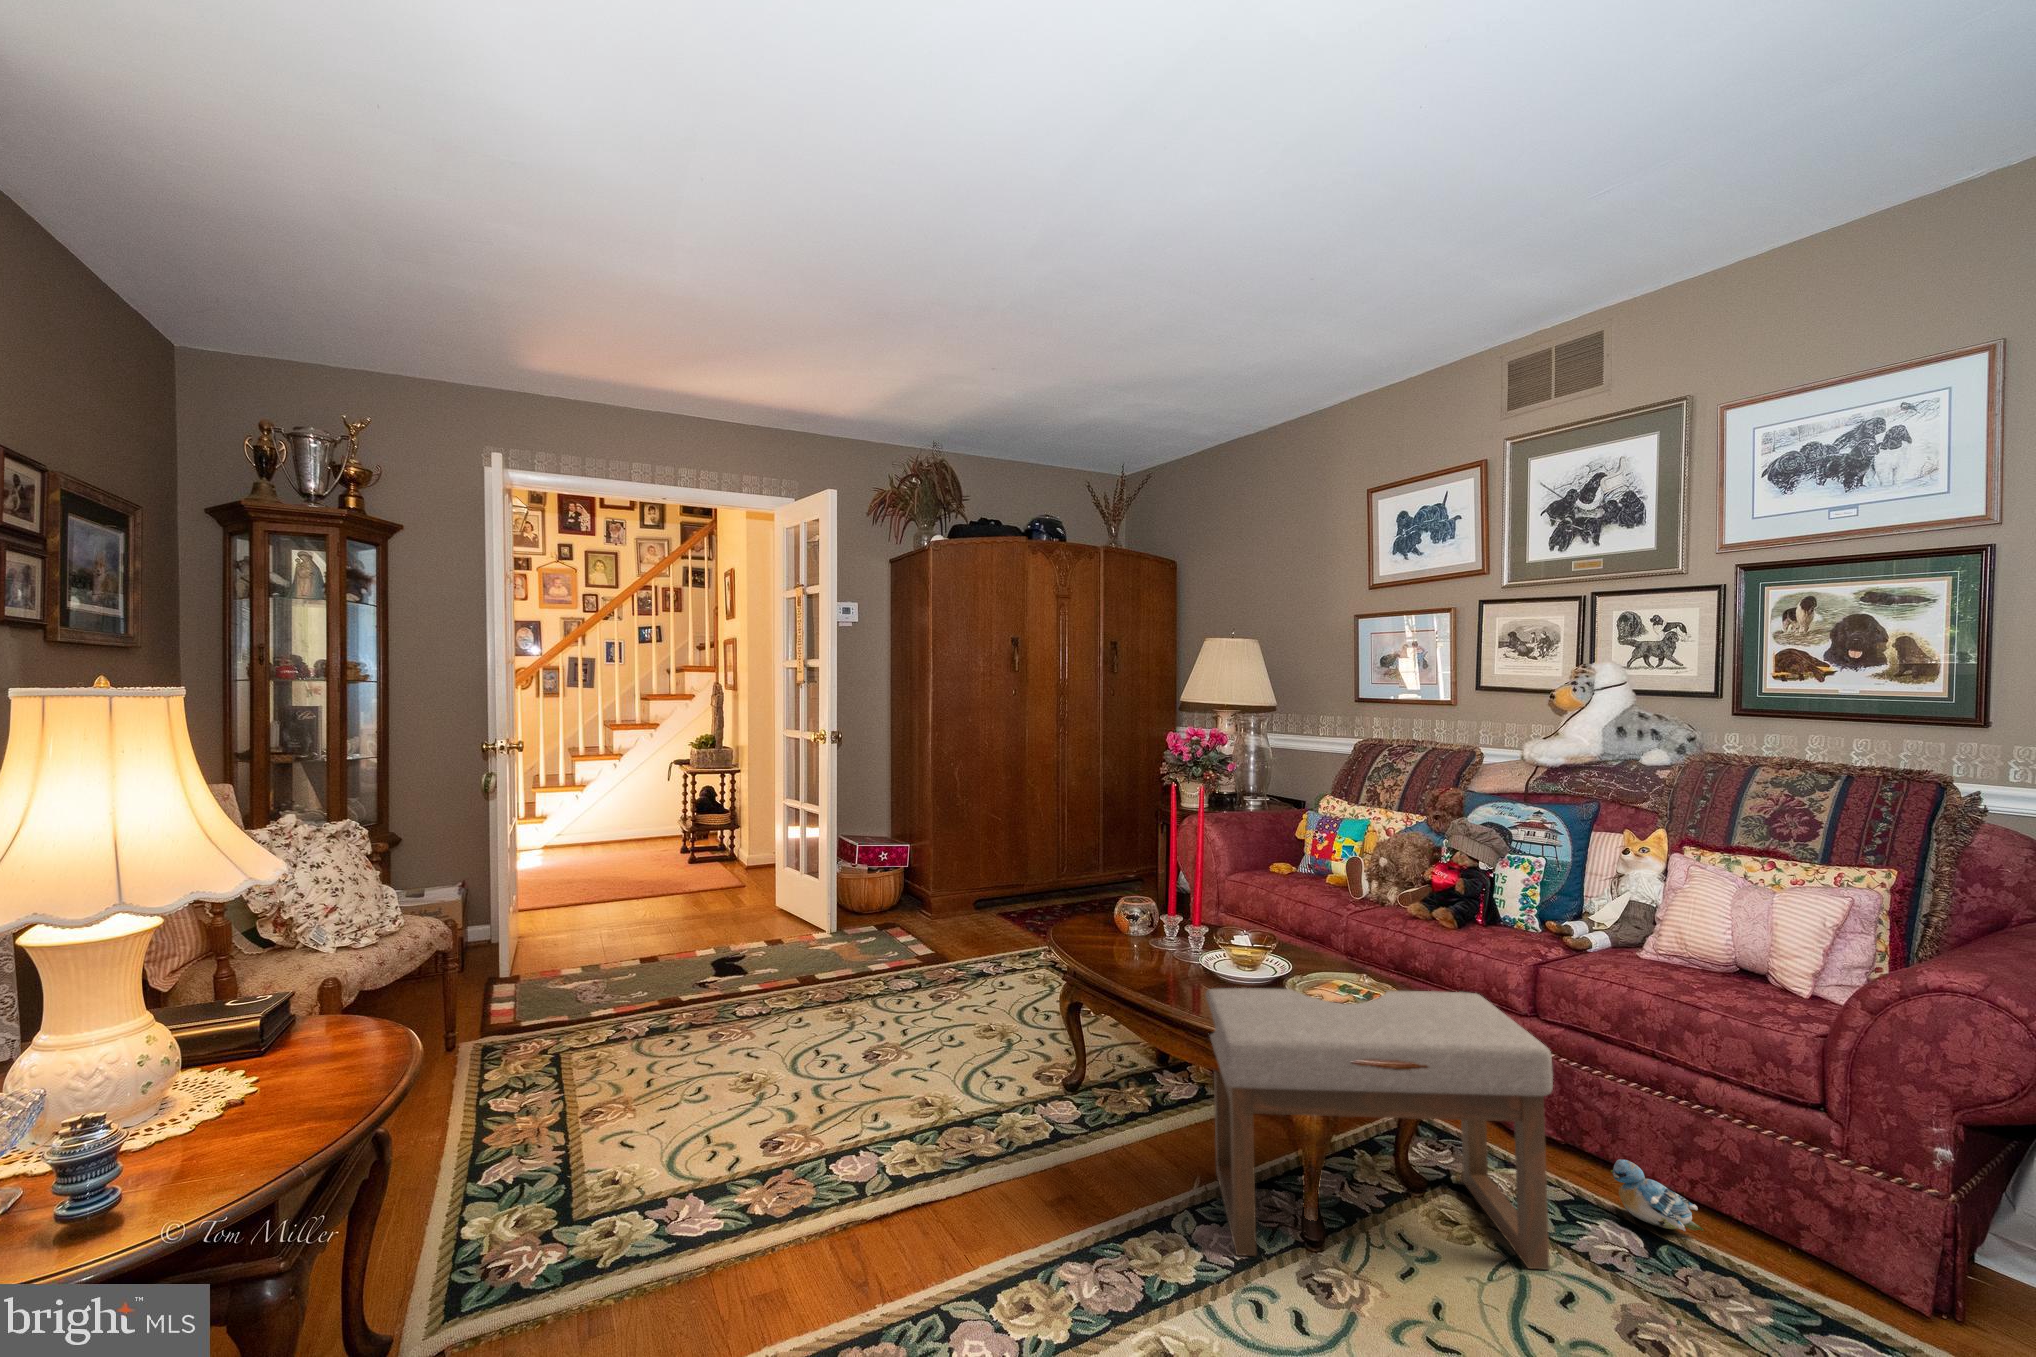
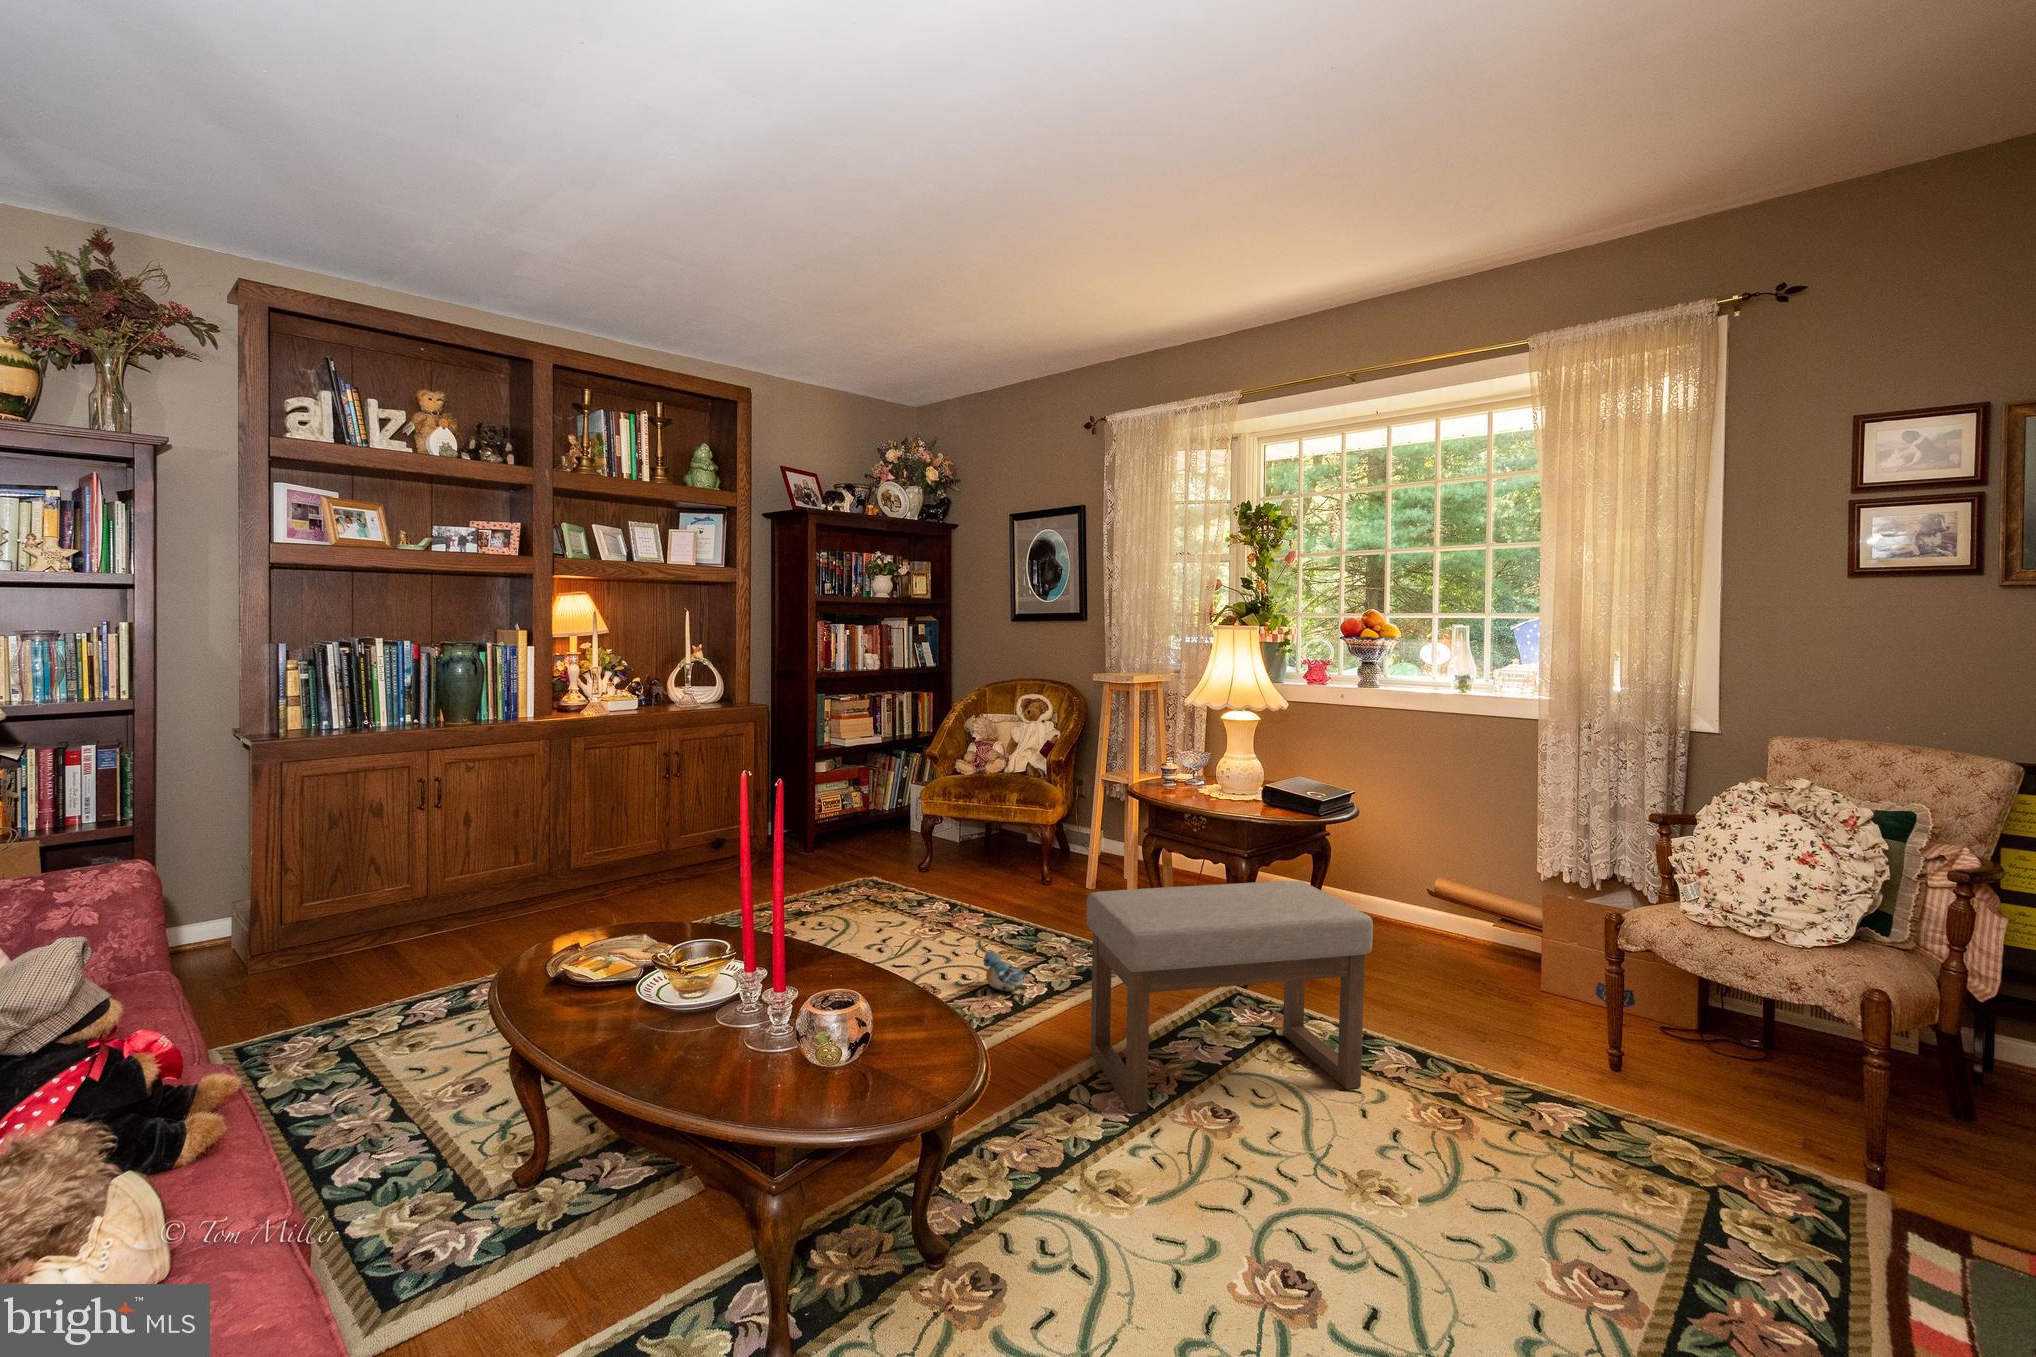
plush toy: present [1611,1159,1704,1231] -> present [983,951,1030,992]

